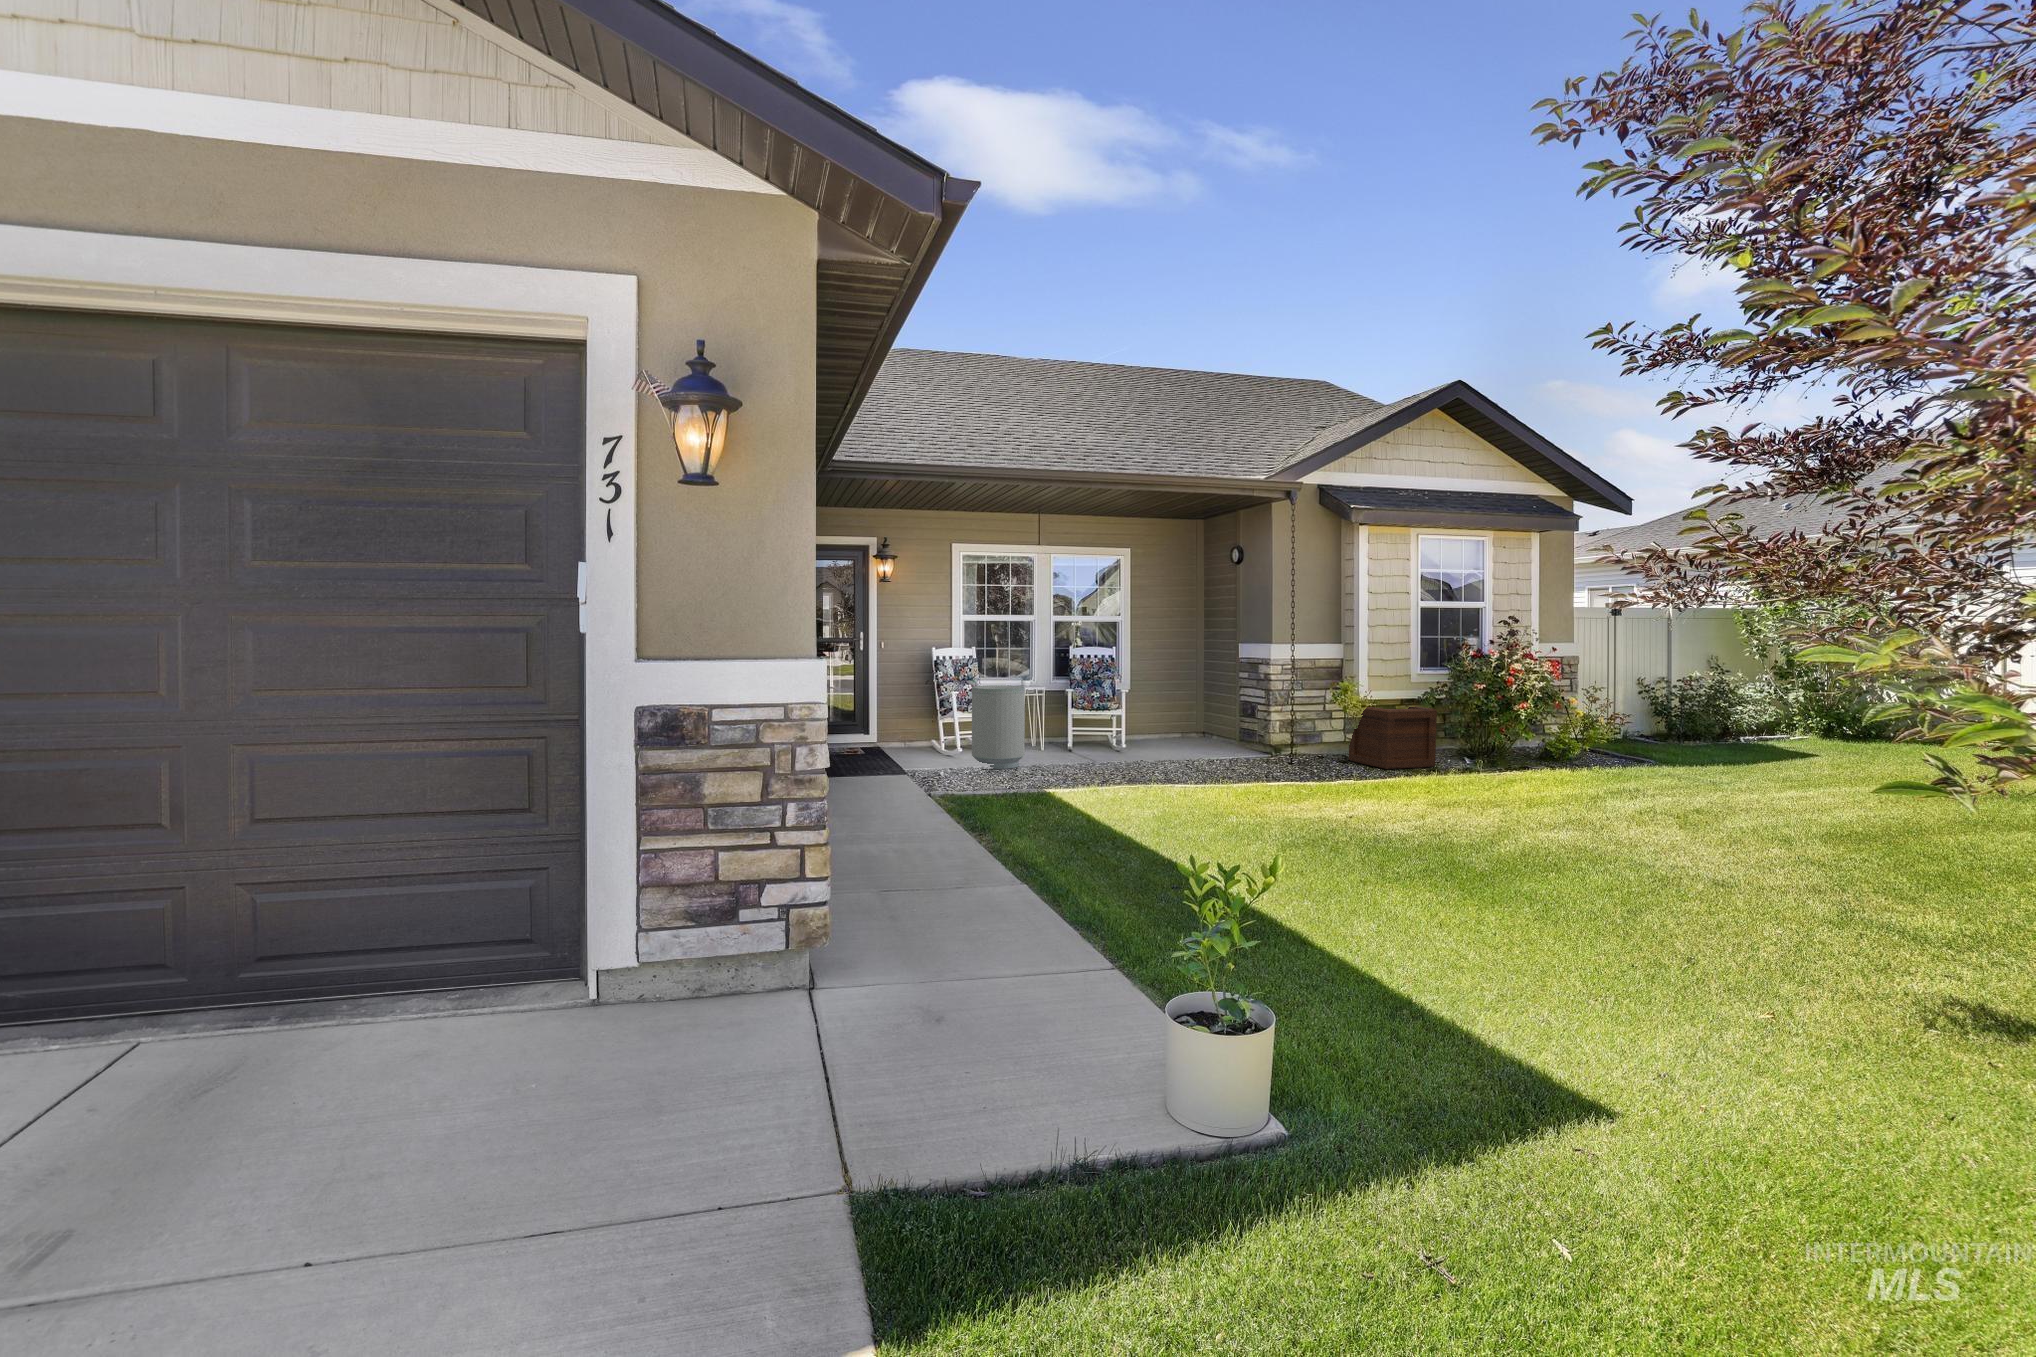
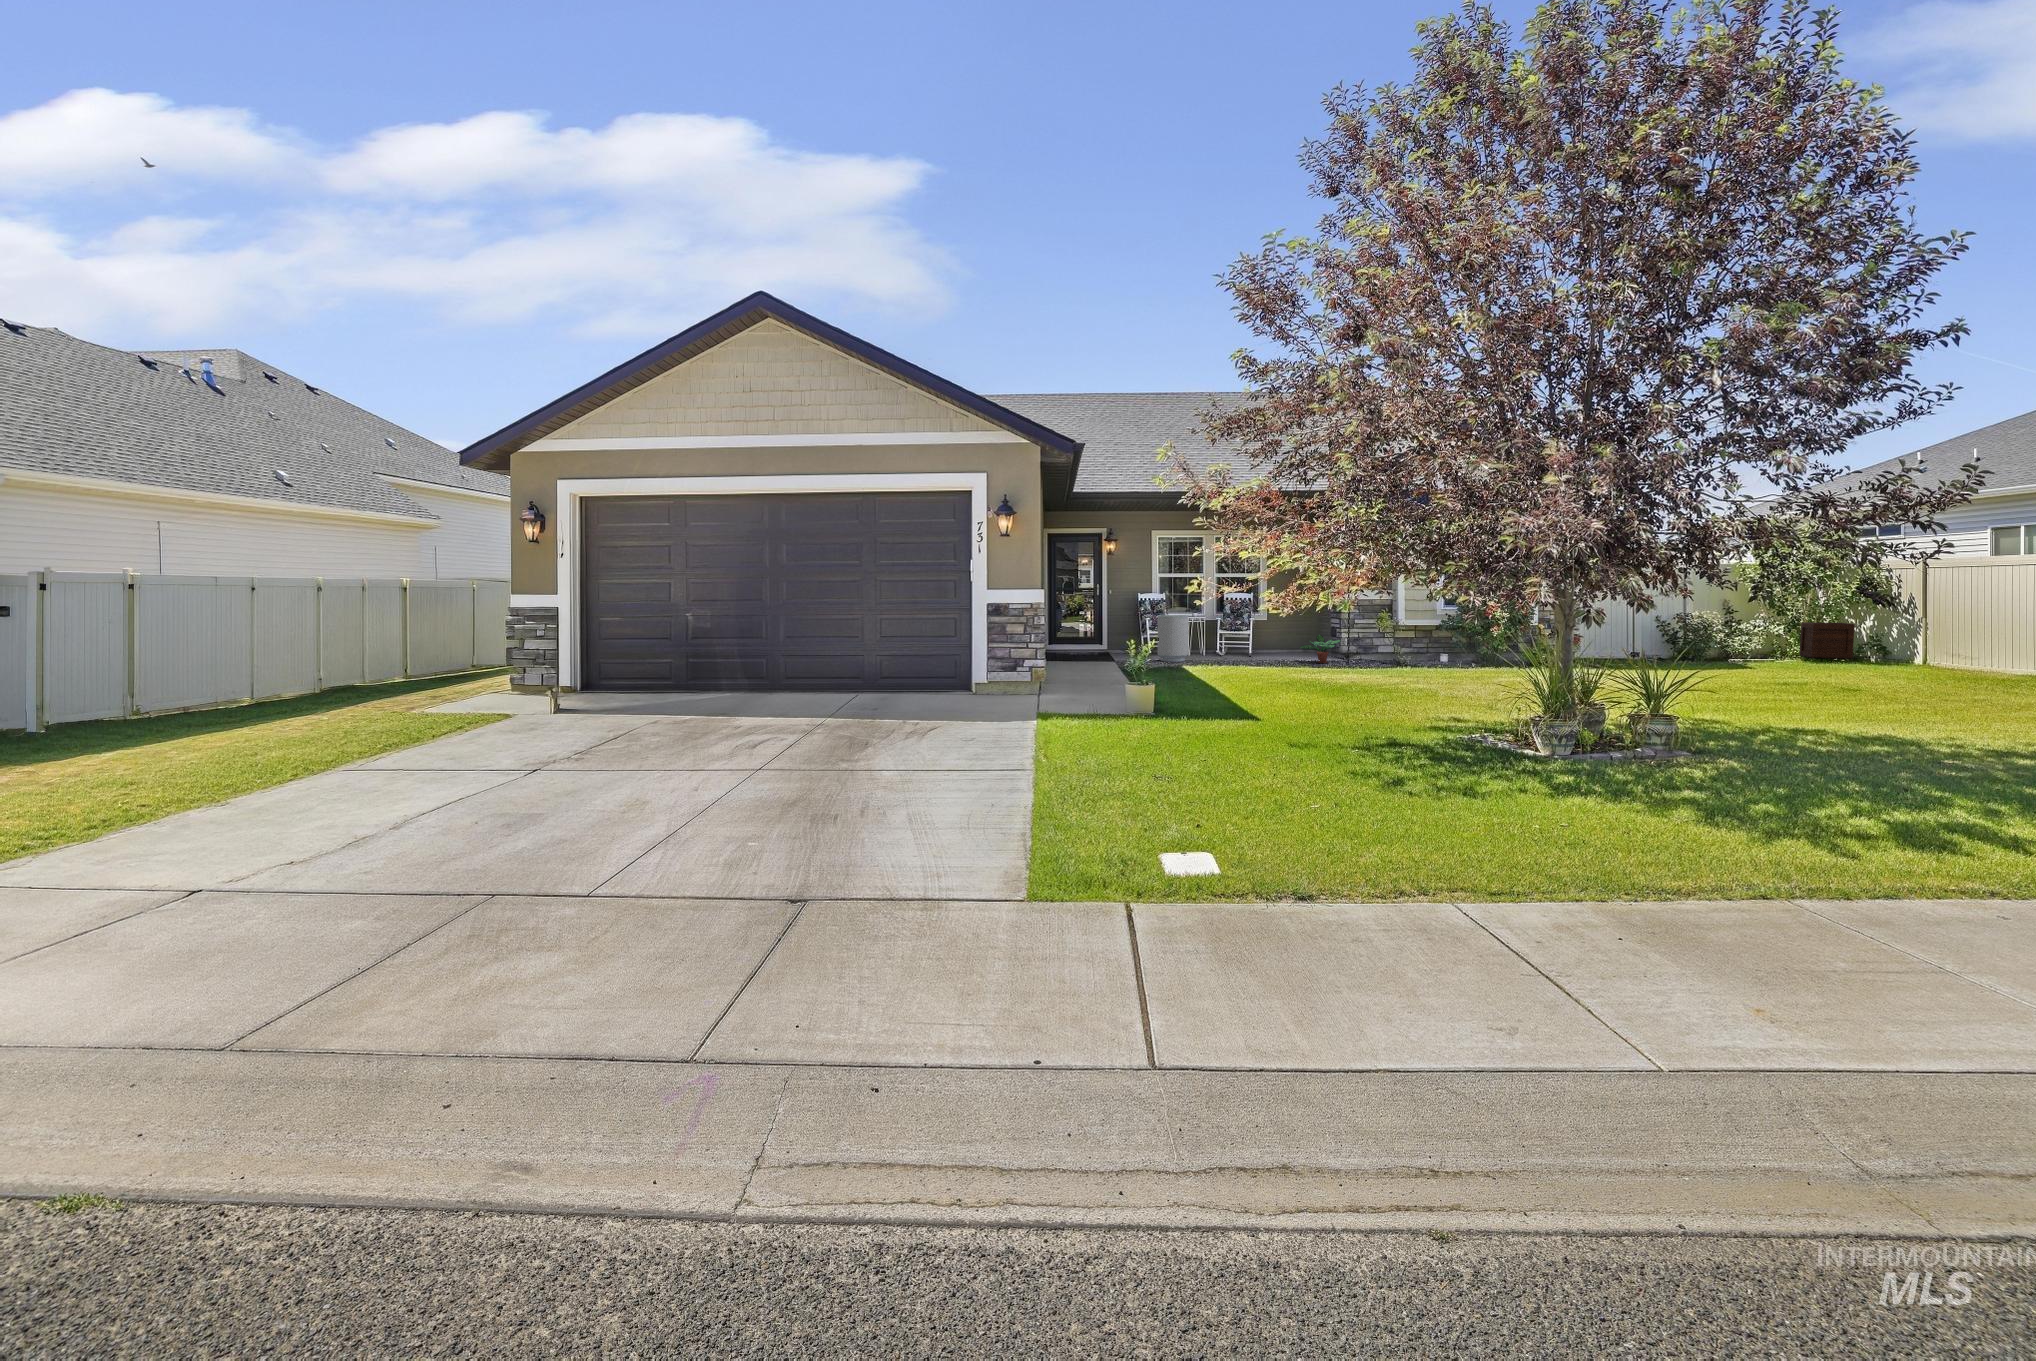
wooden crate: present [1349,706,1437,769] -> present [1799,622,1855,659]
potted plant: none [1203,717,1272,765] -> present [1299,634,1341,663]

